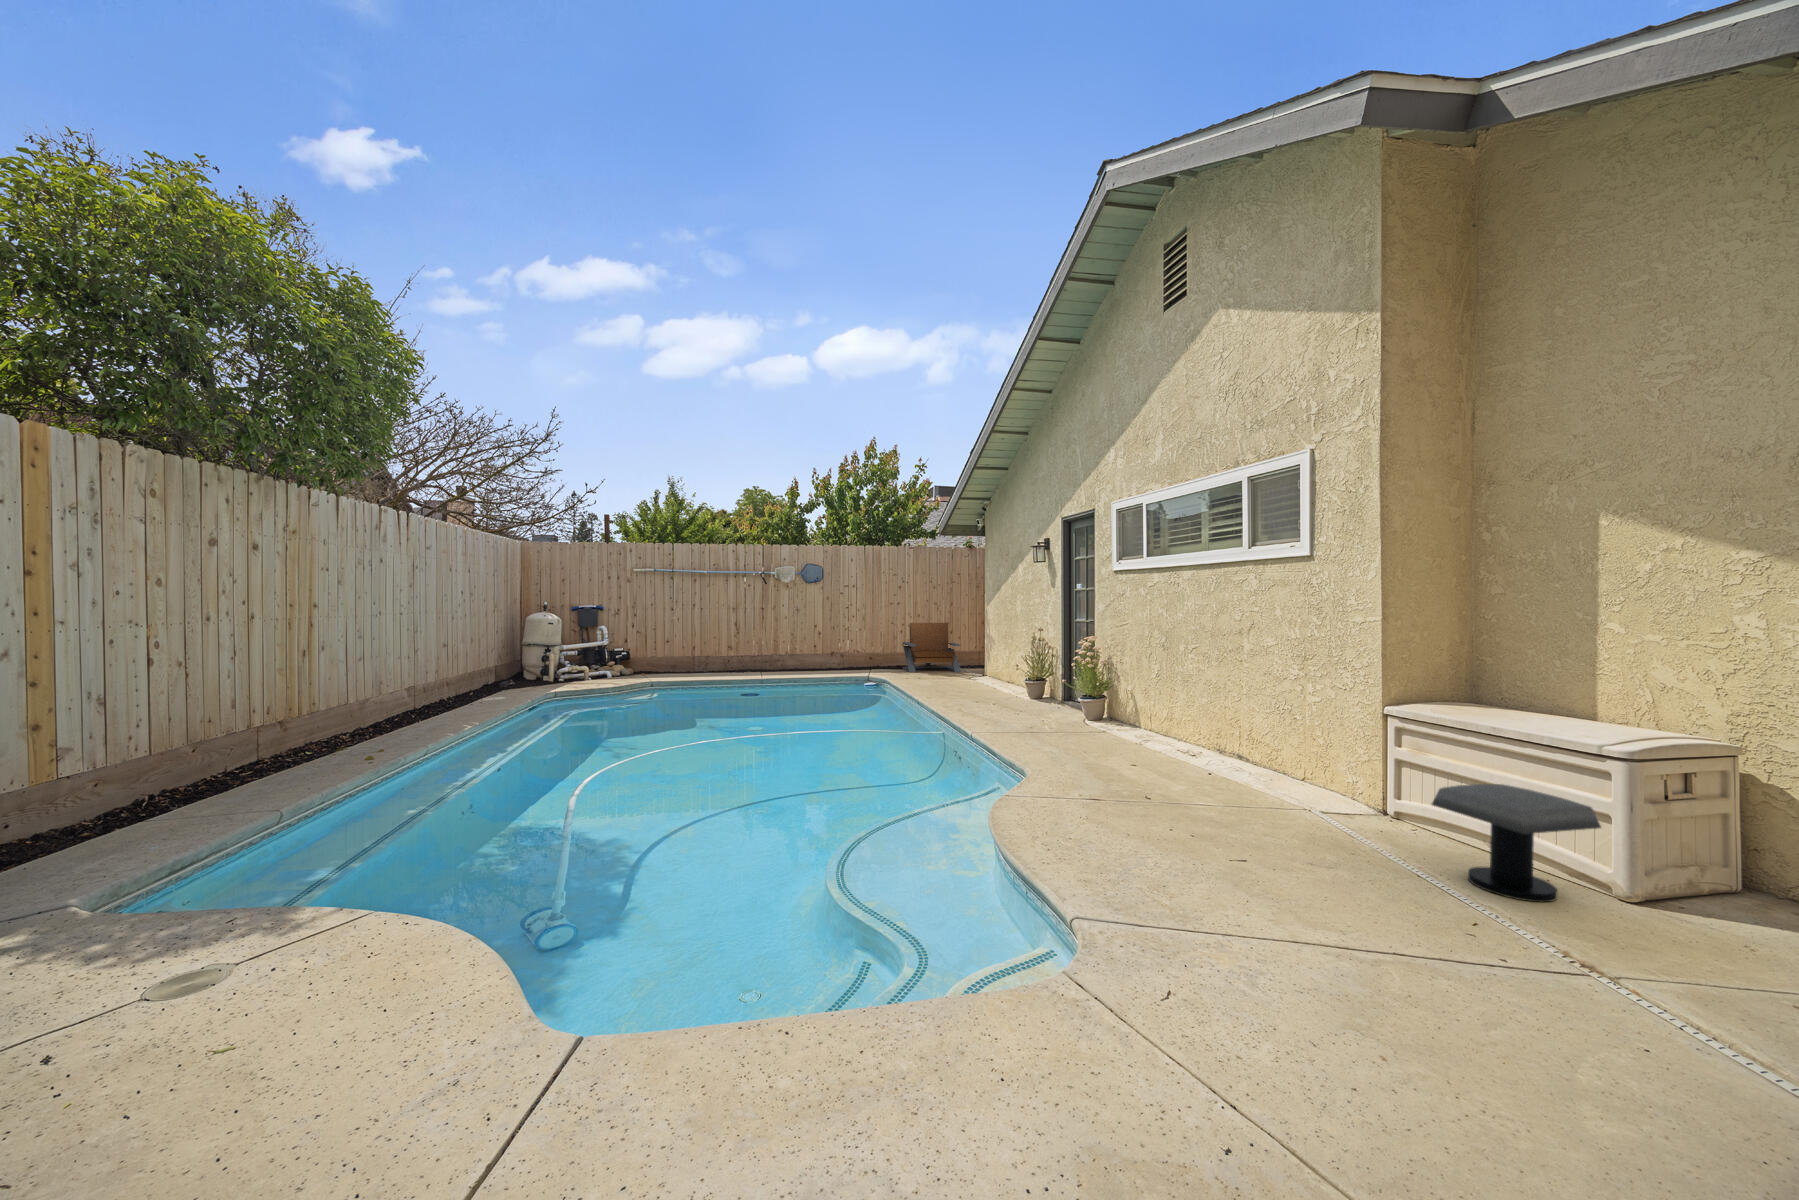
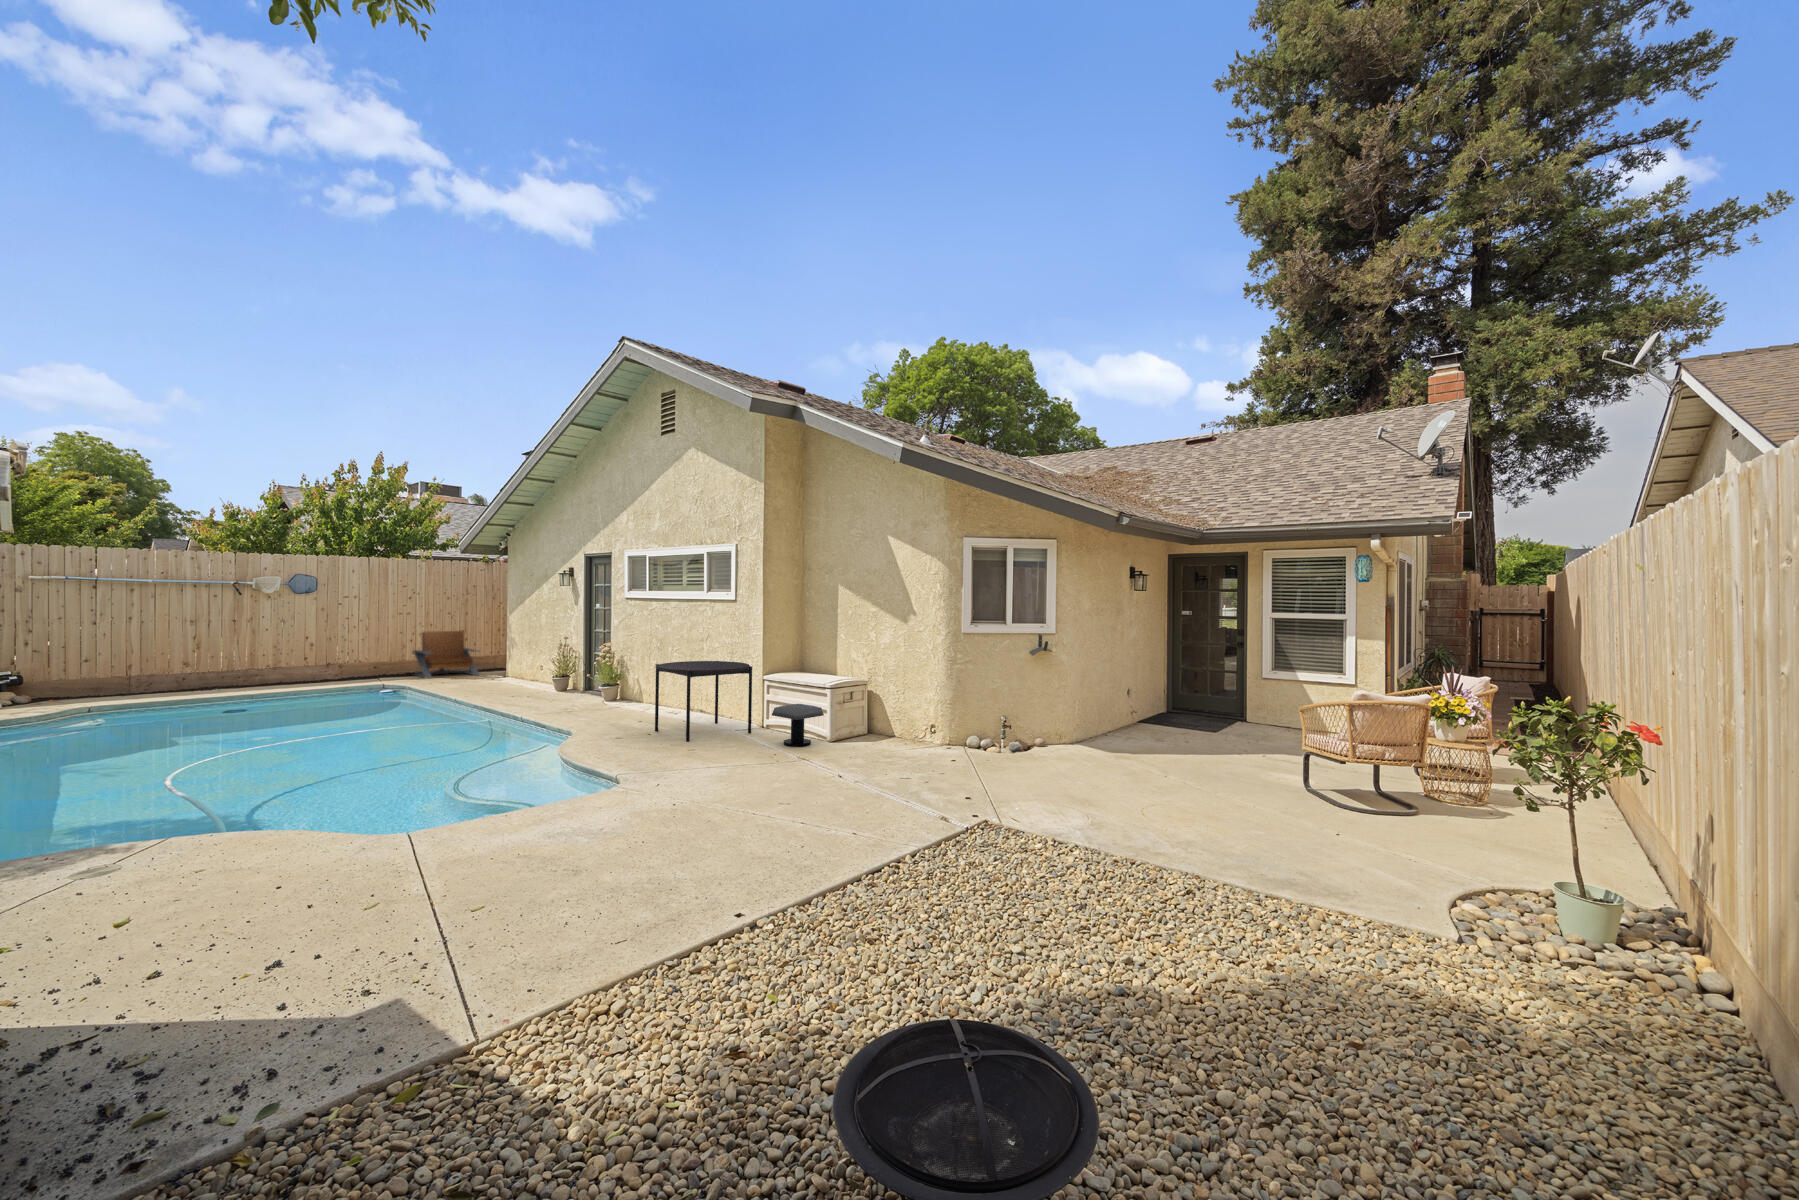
dining table: none [1156,668,1360,828] -> present [655,661,752,742]

